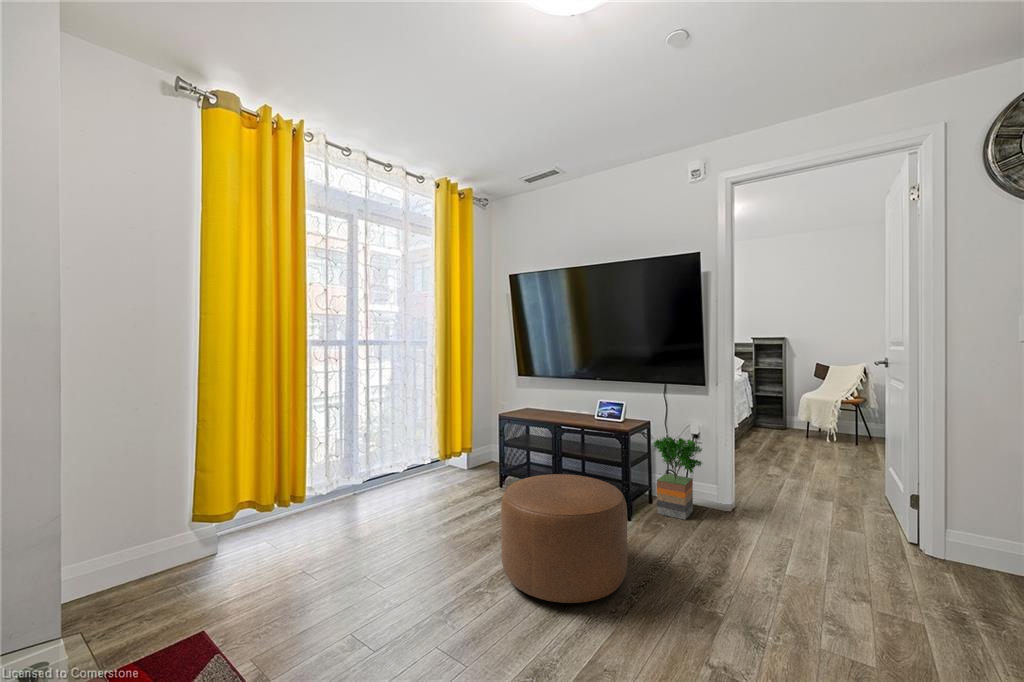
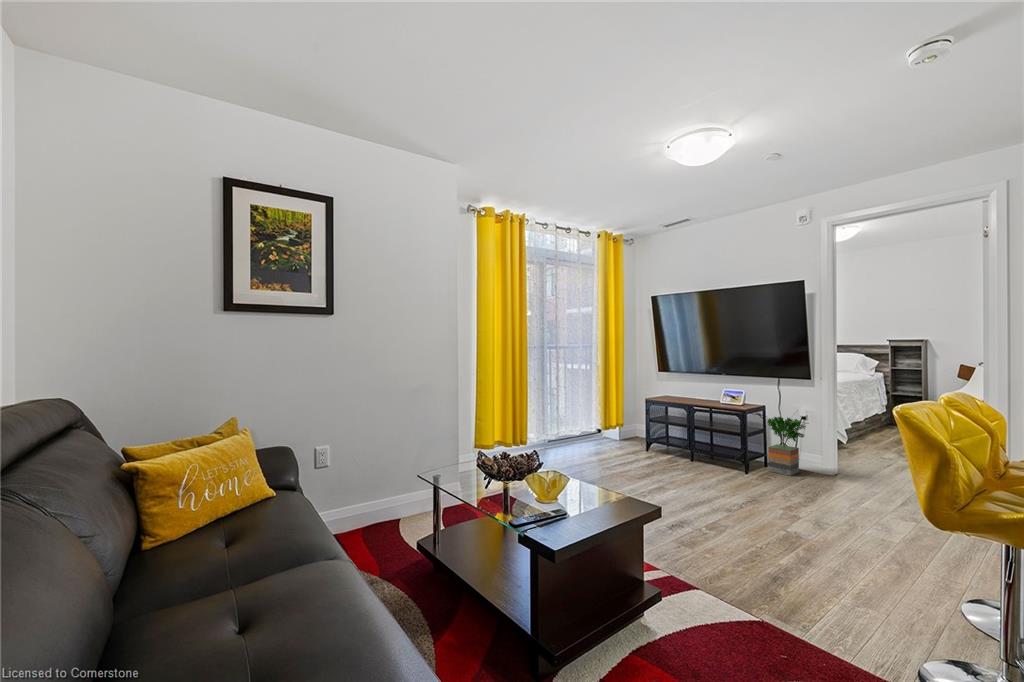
ottoman: present [501,474,627,603] -> none [655,433,738,501]

